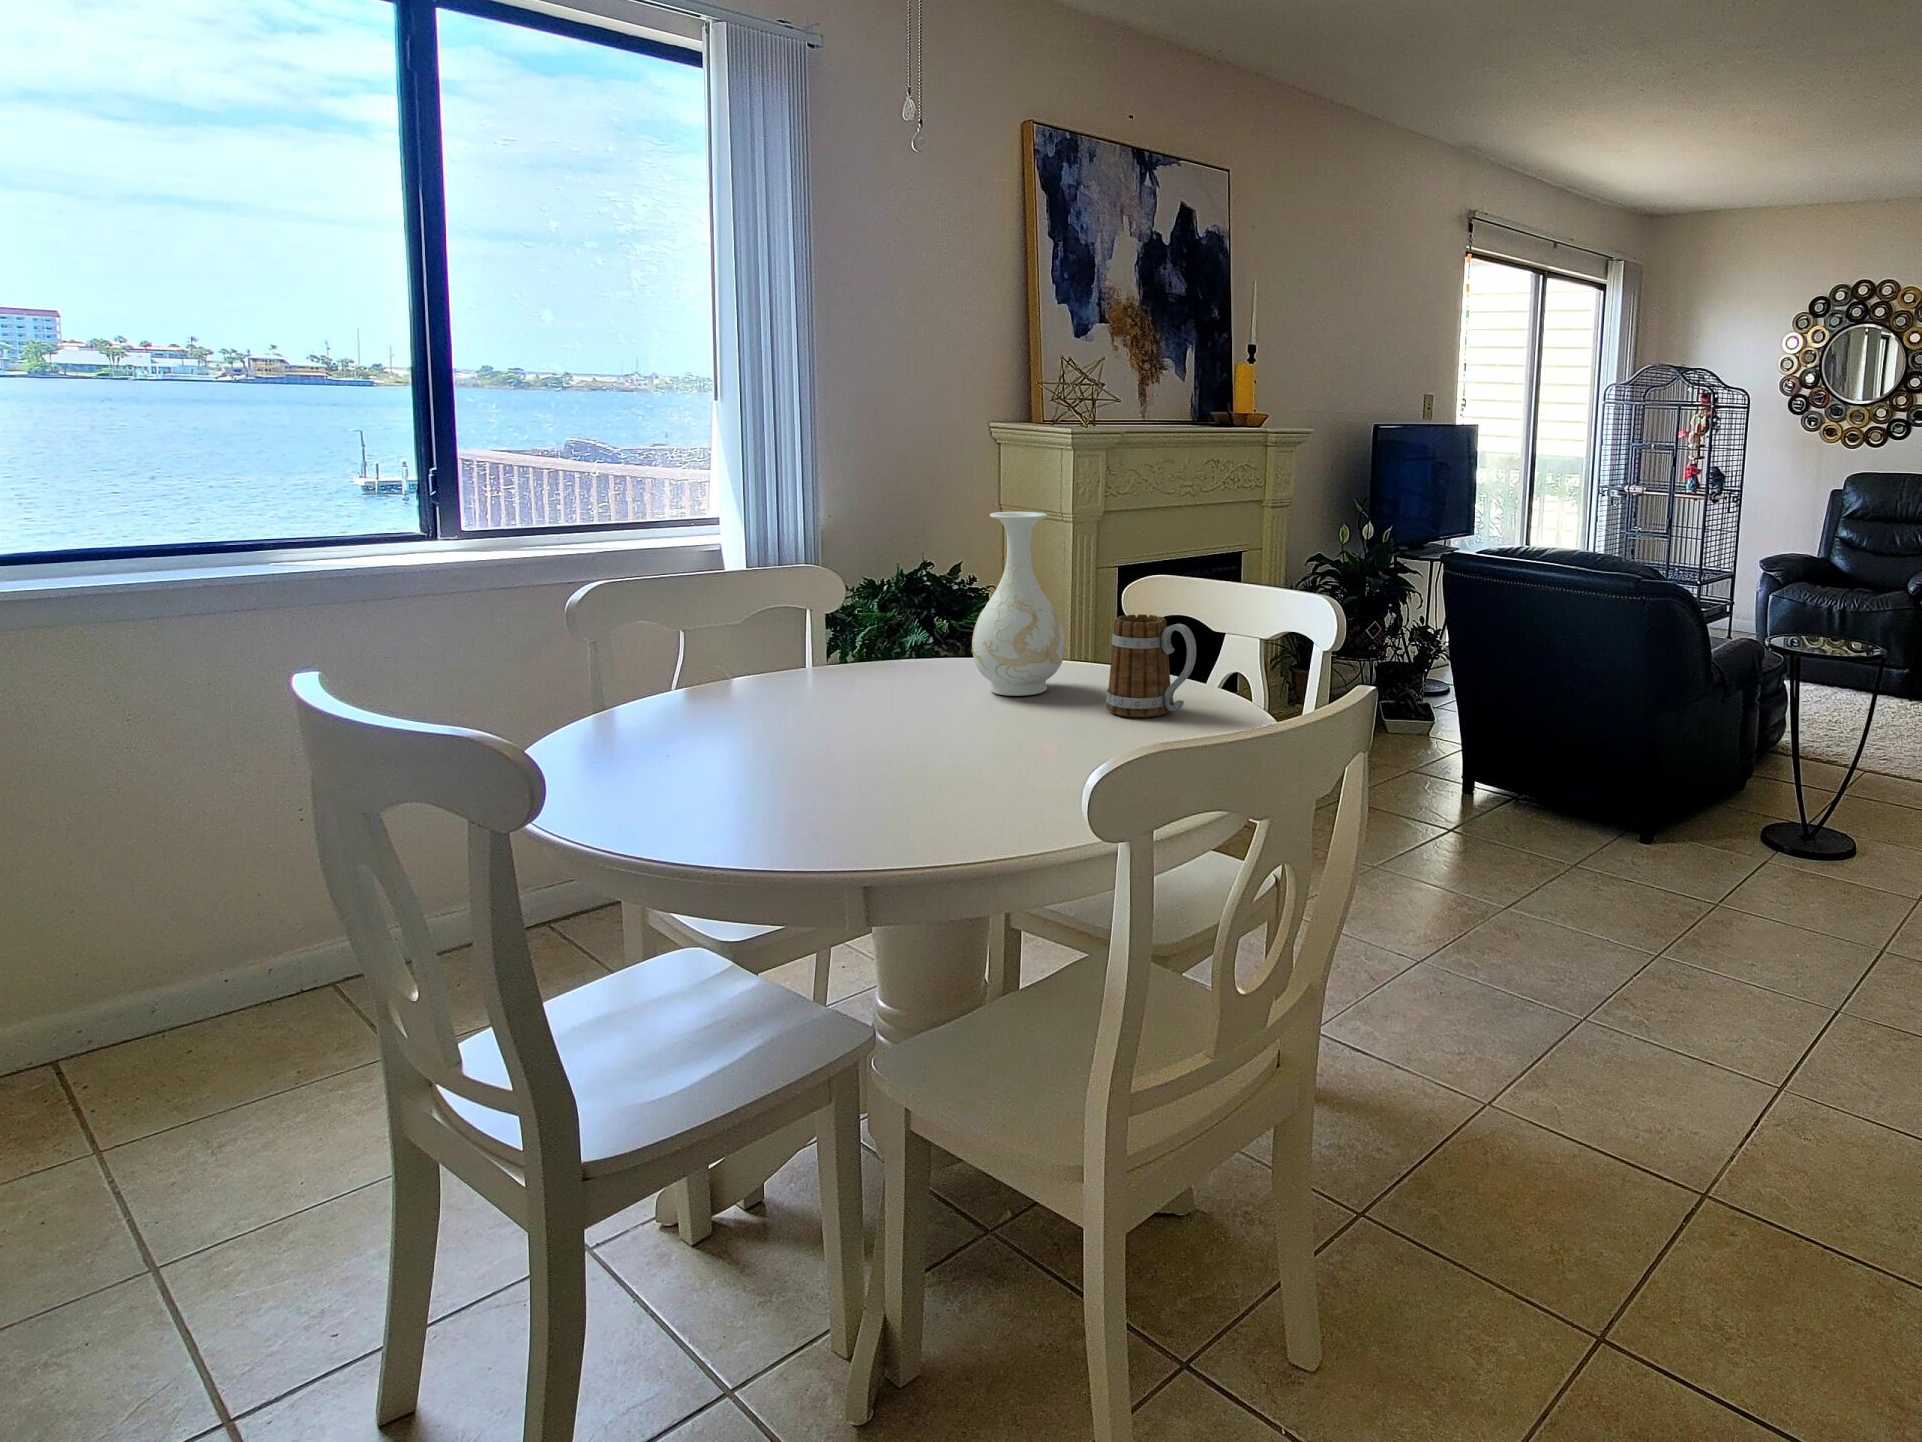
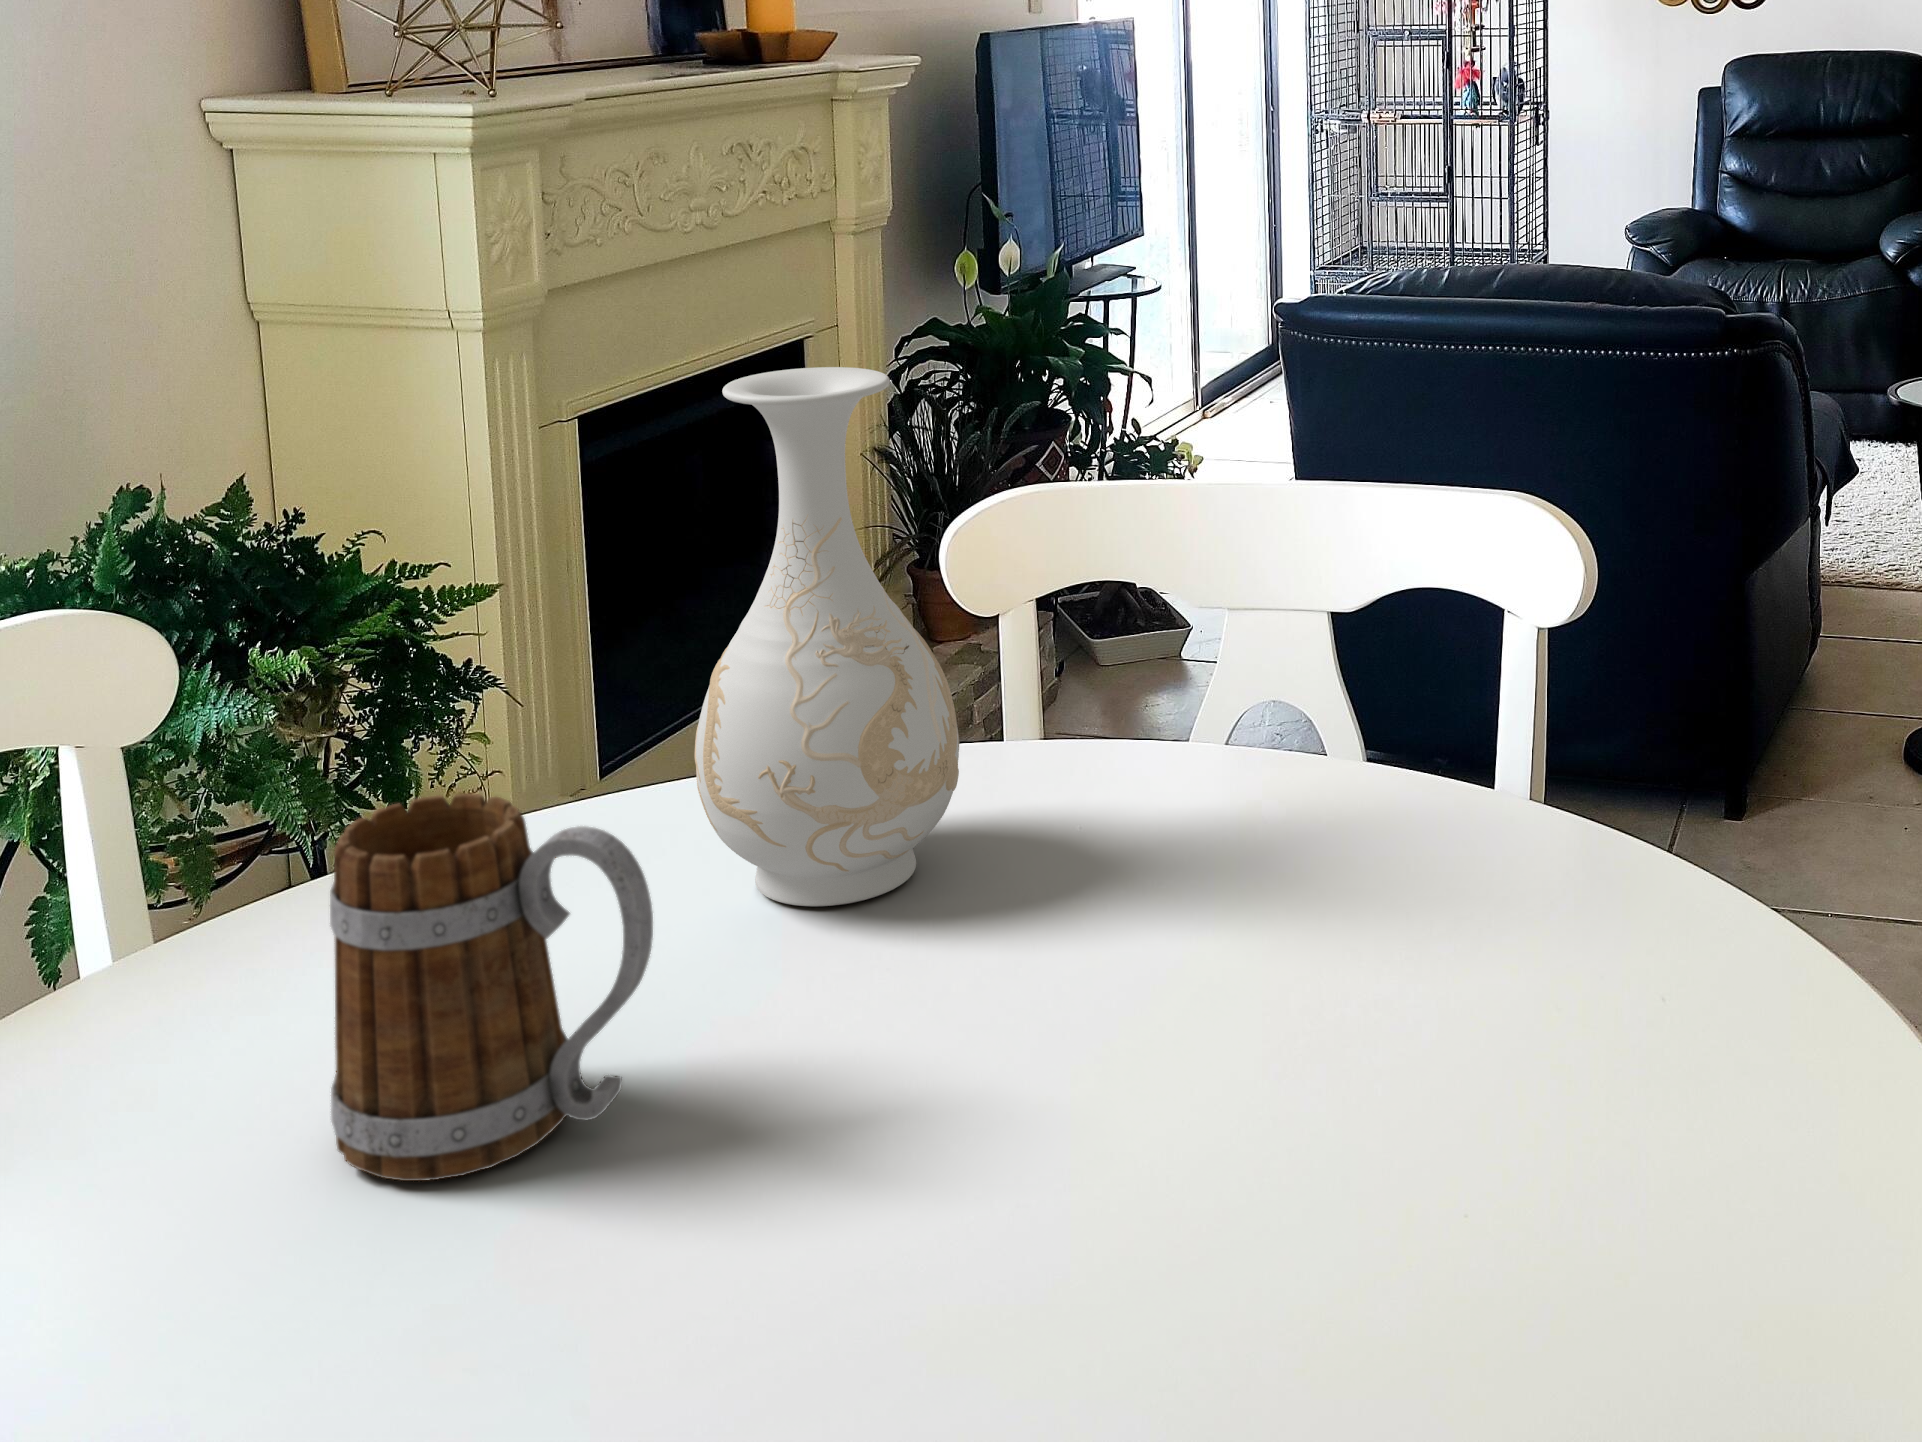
mug: present [1106,614,1196,717] -> present [330,793,653,1181]

